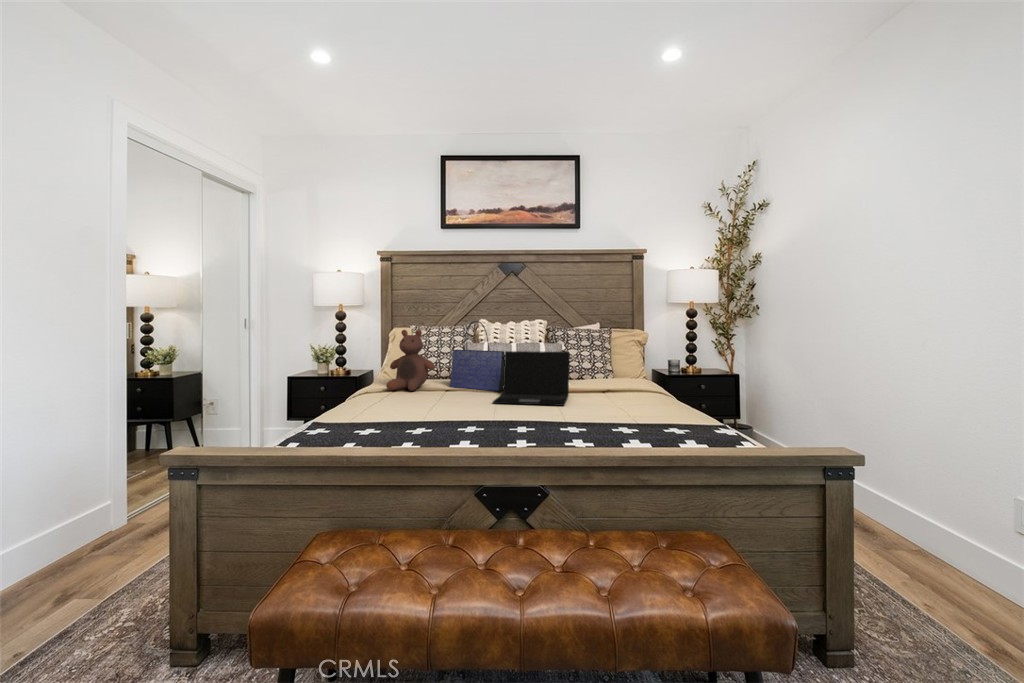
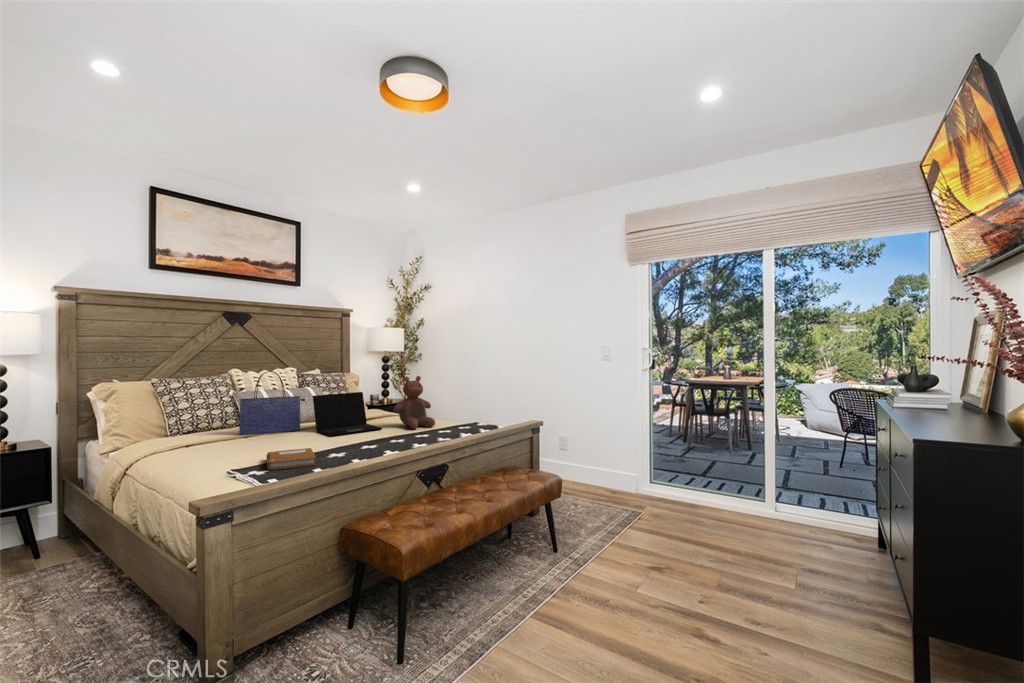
stuffed bear: present [386,330,435,391] -> present [393,376,435,429]
notebook: none [325,408,407,434] -> present [266,448,316,470]

